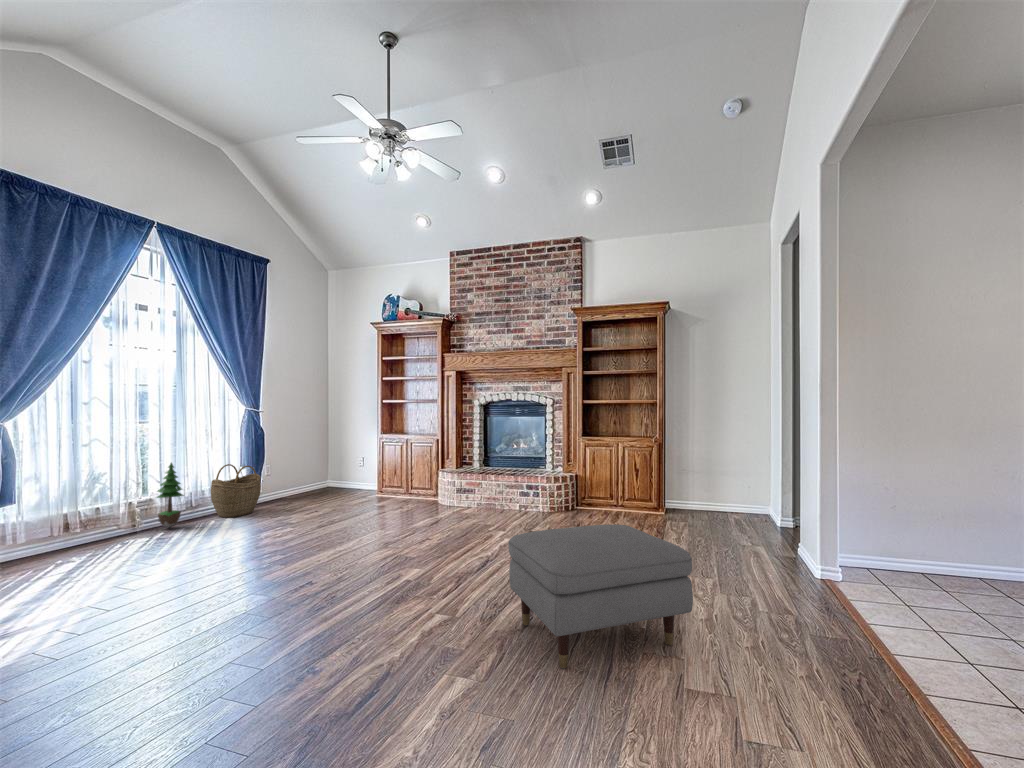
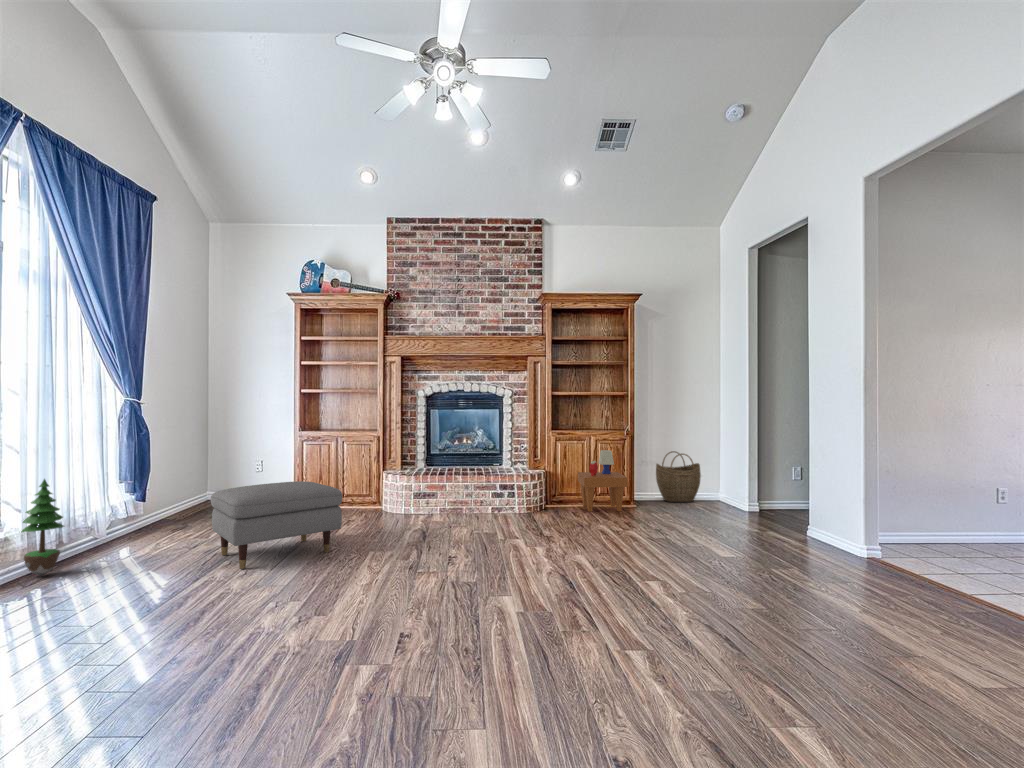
side table: none [600,459,646,521] -> present [578,450,627,512]
woven basket: present [211,464,261,518] -> present [656,451,701,502]
ottoman: present [508,524,693,668] -> present [211,481,342,569]

